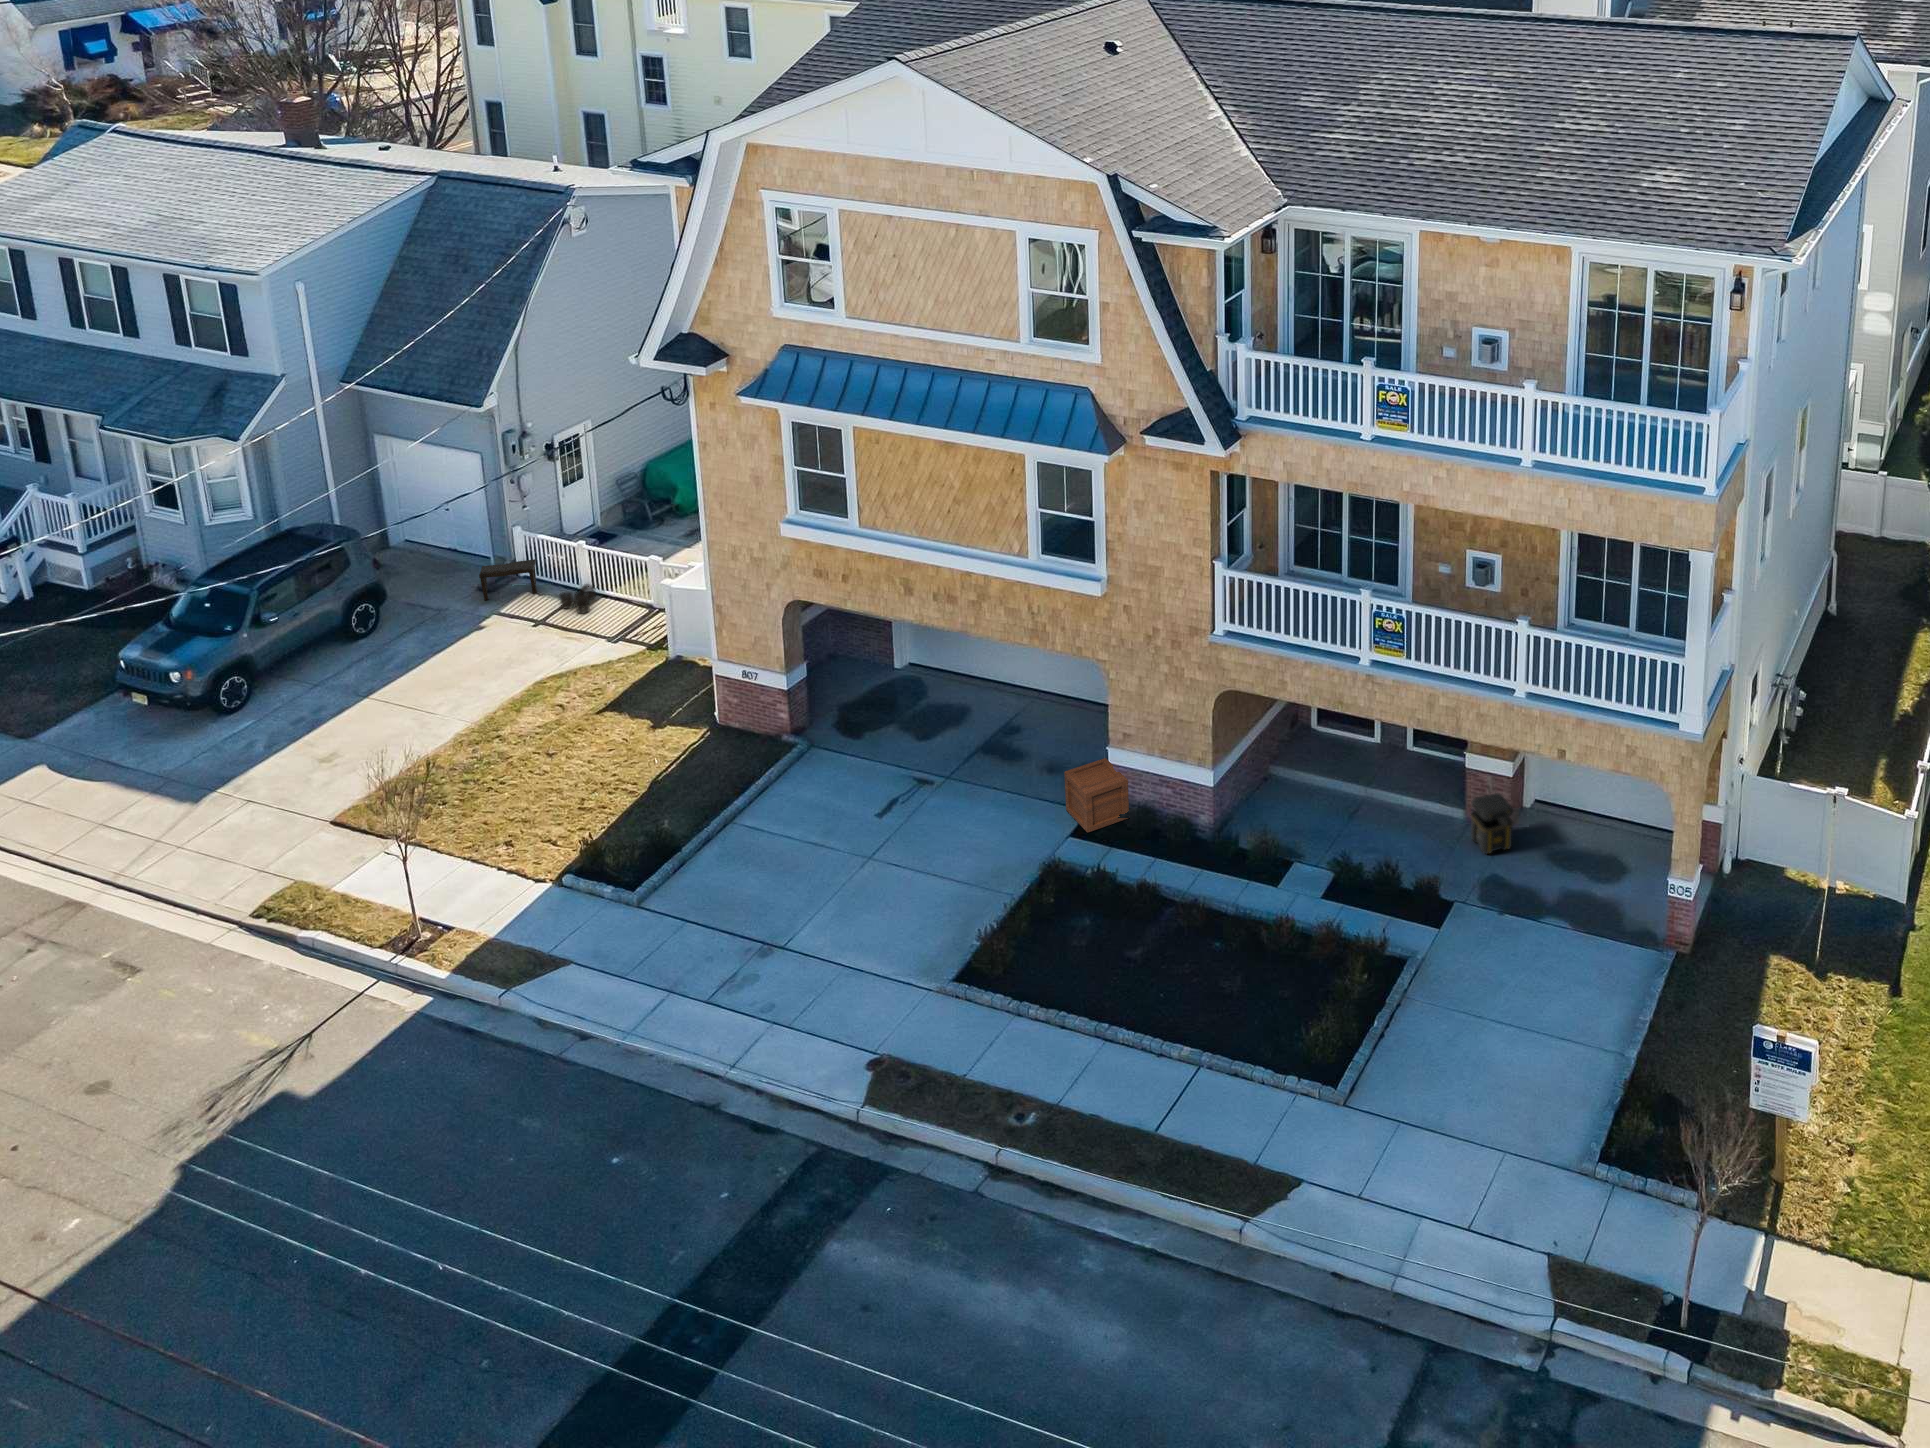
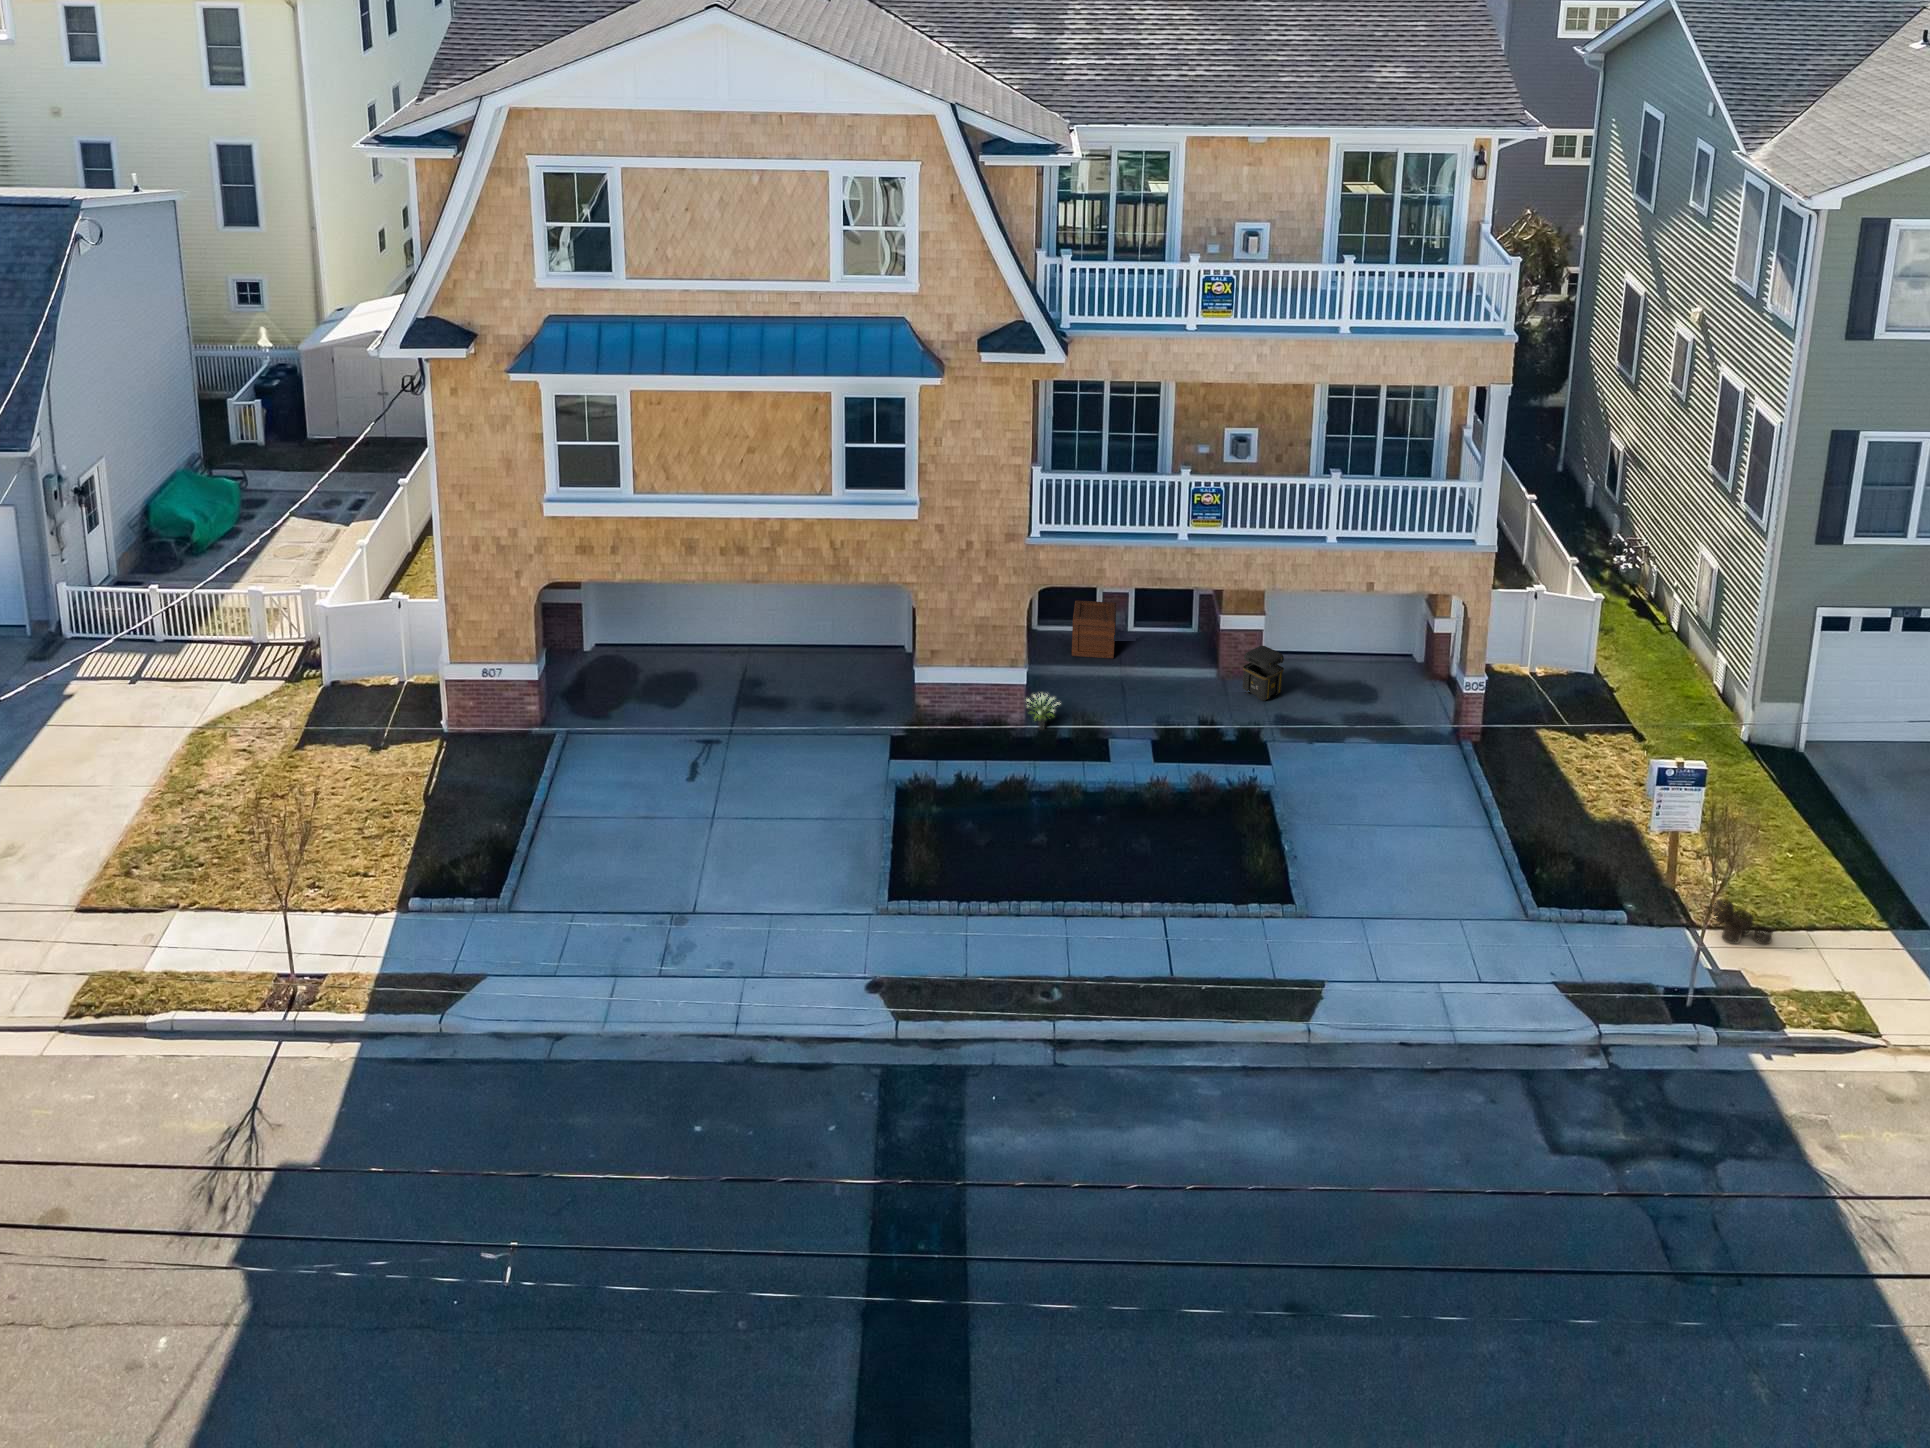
bench: present [479,559,537,600] -> none [56,610,126,664]
woven basket: present [560,584,596,614] -> present [1713,899,1773,944]
wooden crate: present [1064,758,1129,833] -> present [1072,600,1116,659]
potted plant: none [1216,796,1251,836] -> present [1027,694,1054,730]

